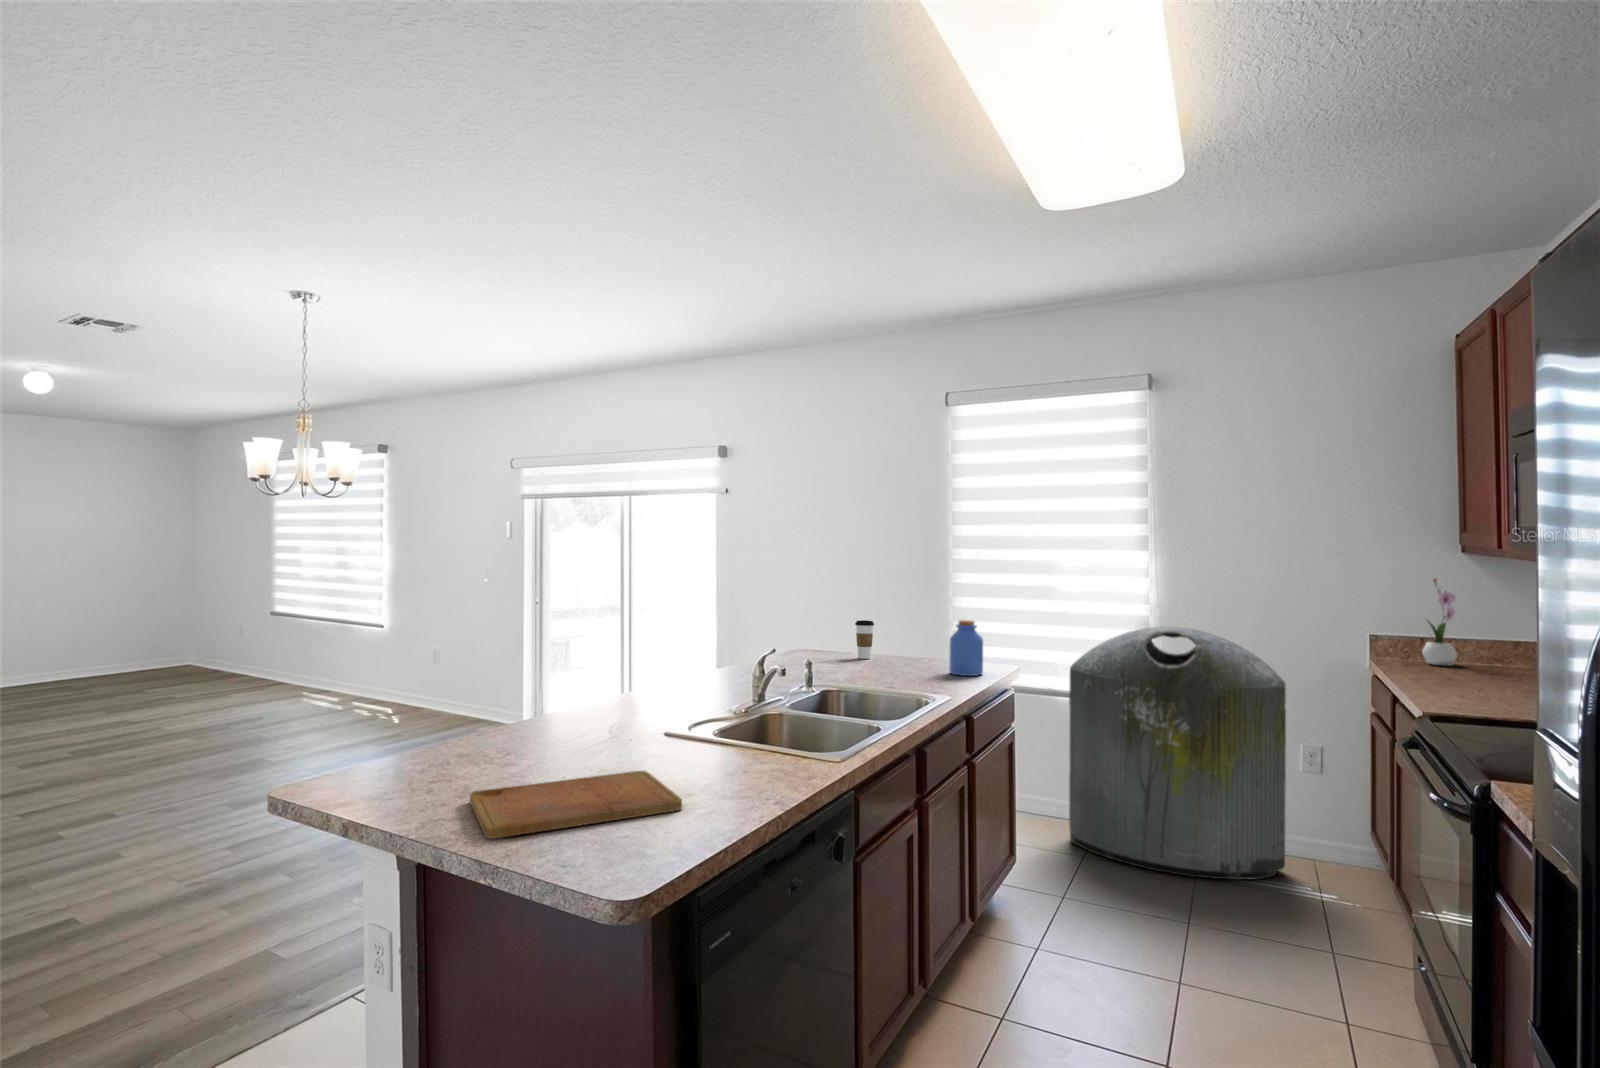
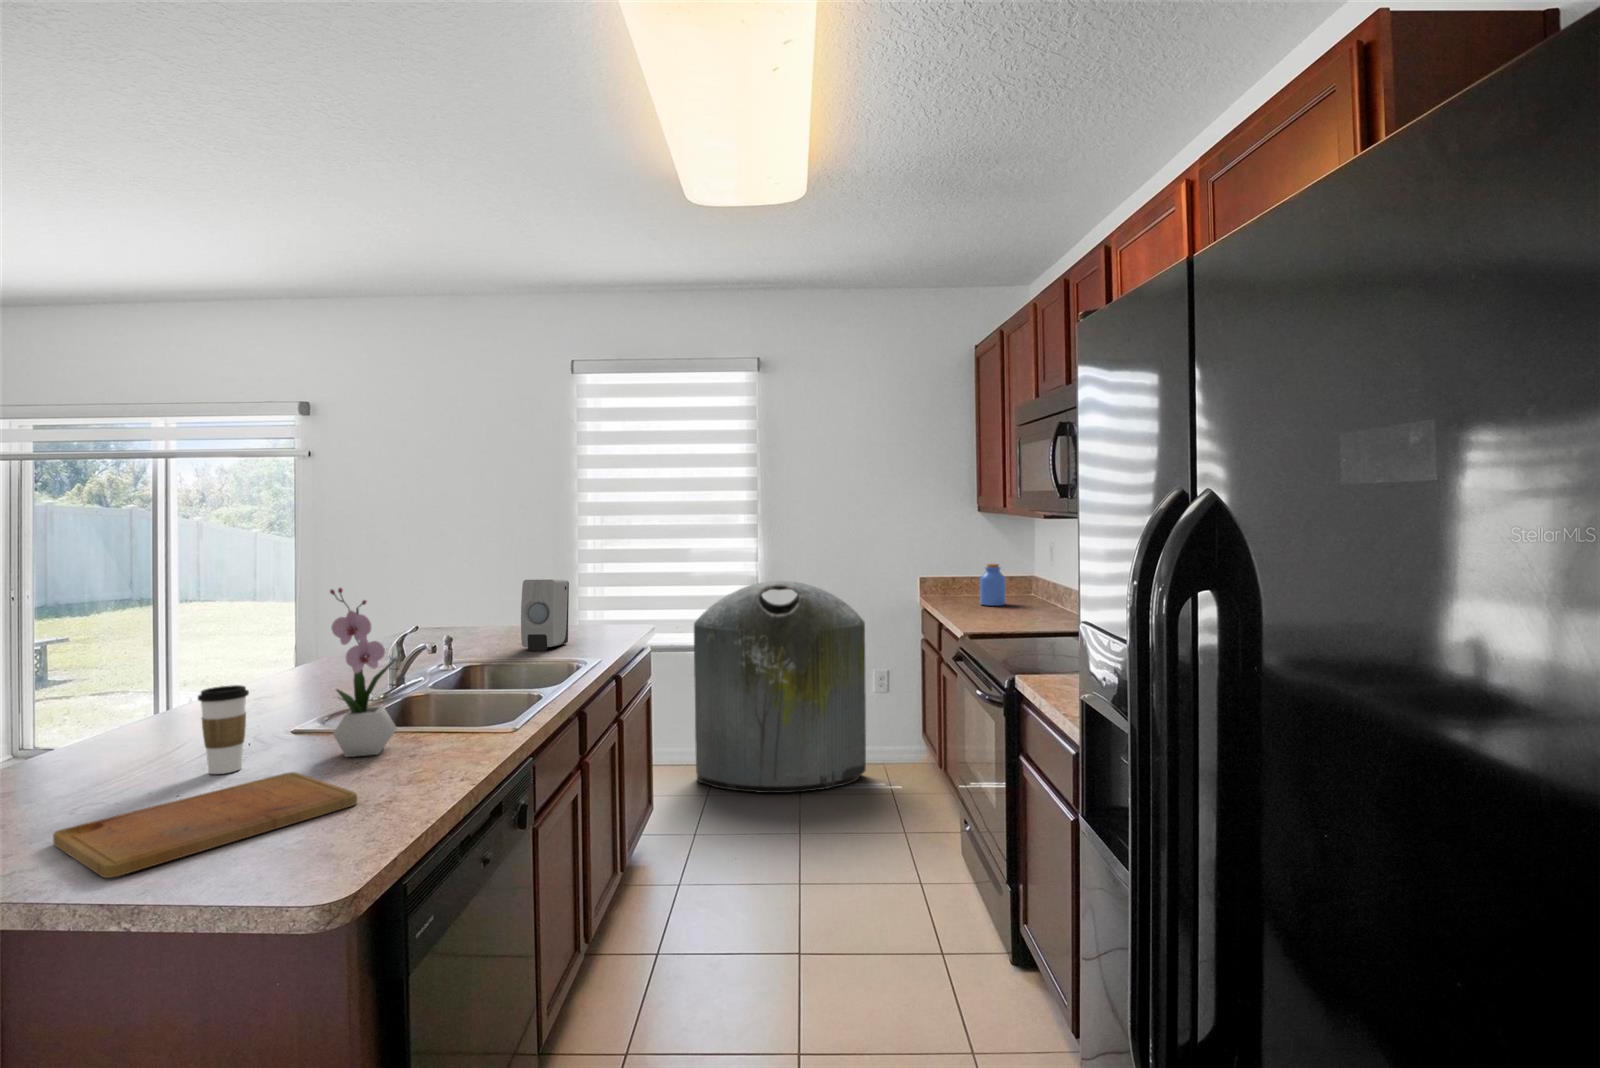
flower arrangement: present [1422,579,1457,665] -> present [330,588,397,757]
soap dispenser: none [879,610,927,682] -> present [521,580,569,651]
coffee cup: present [855,620,874,659] -> present [198,685,249,774]
jar: present [949,620,983,676] -> present [980,564,1006,606]

